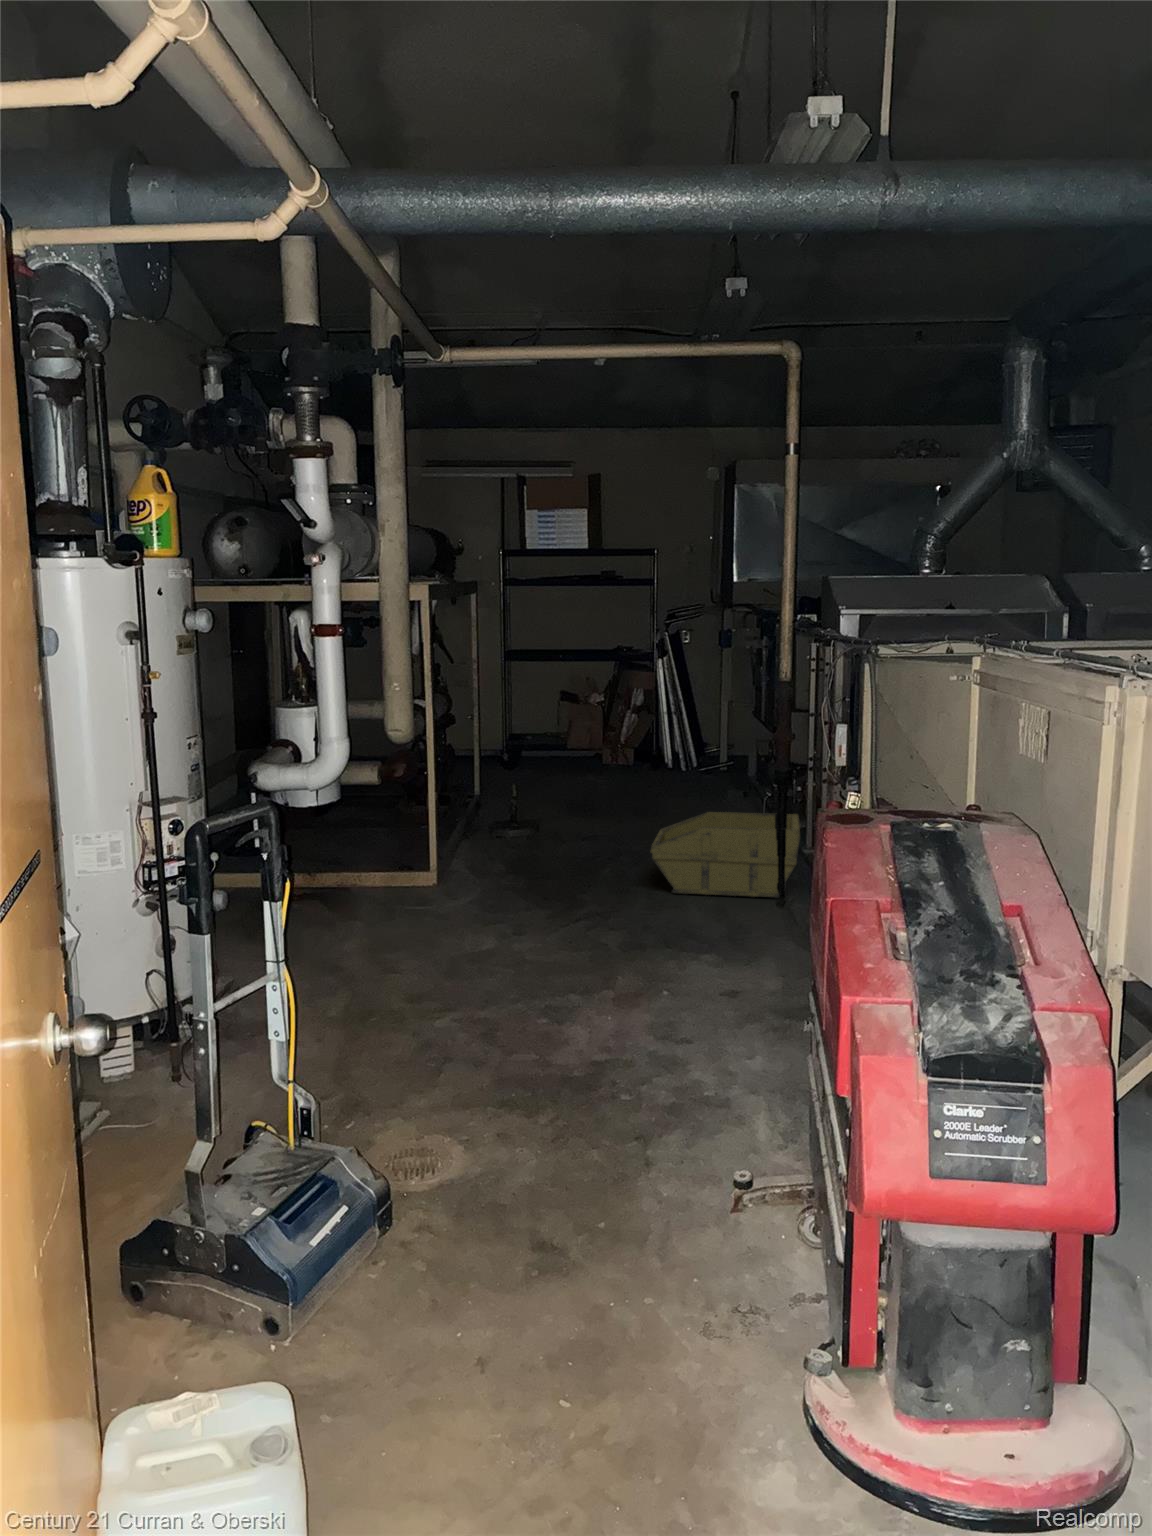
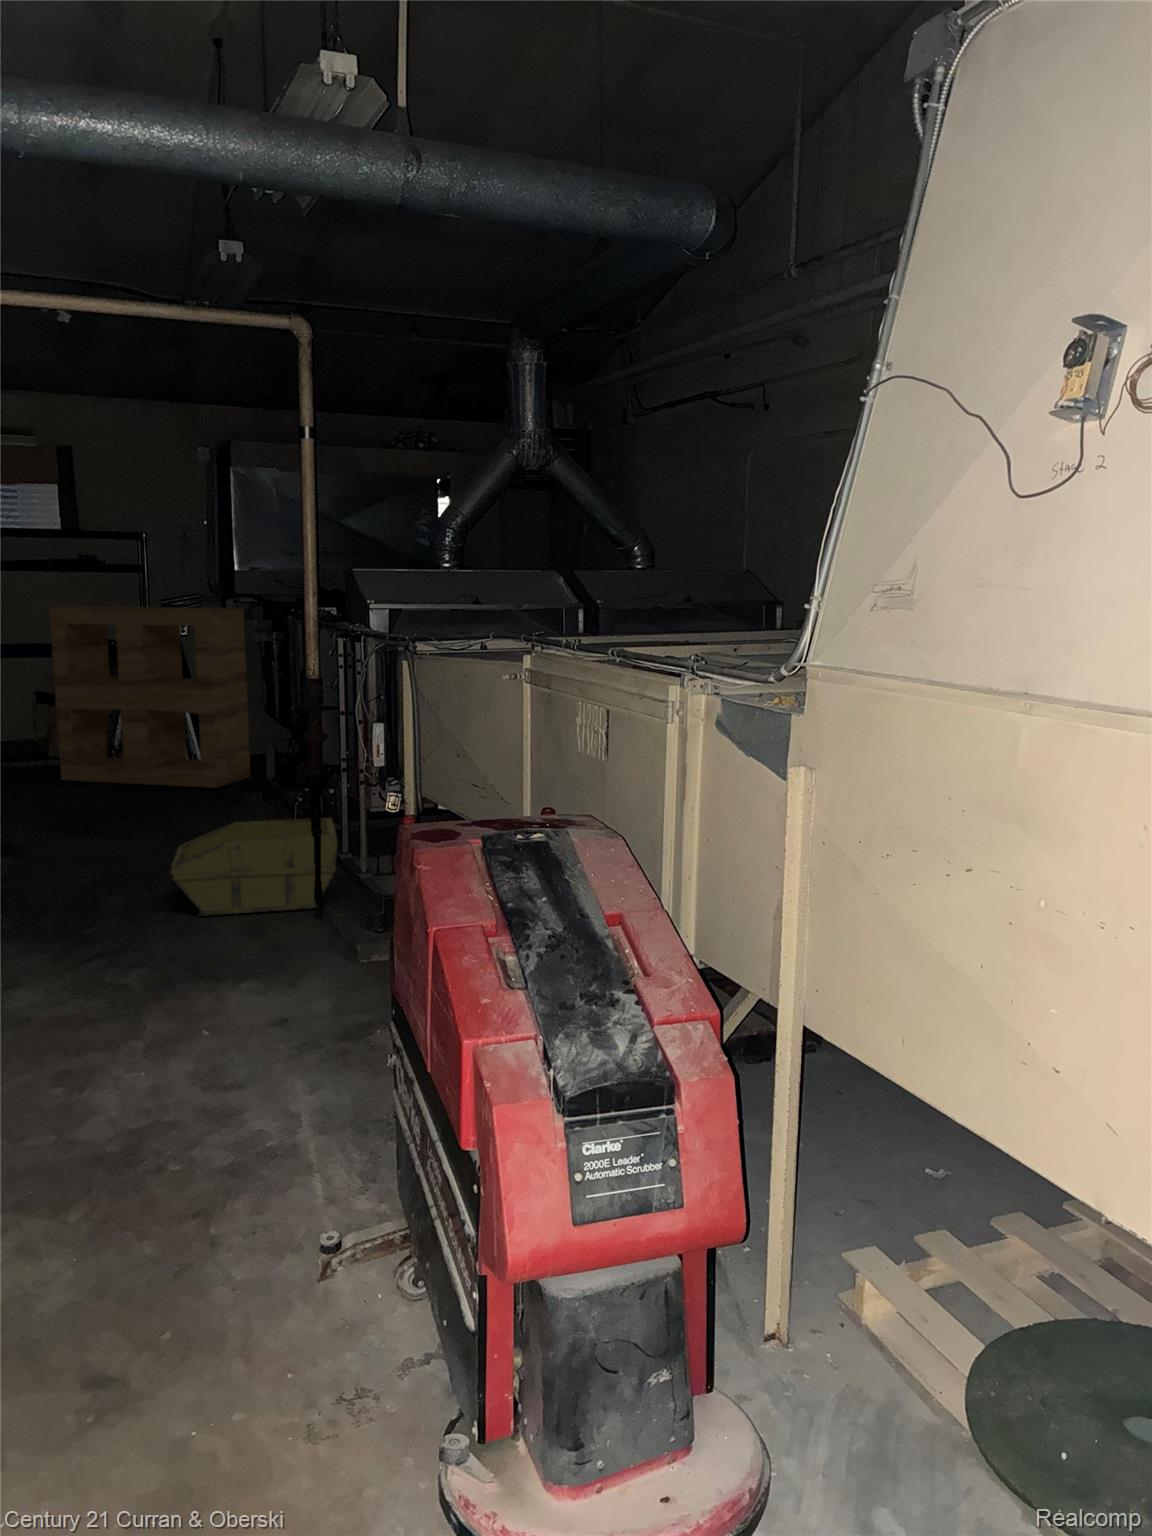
shelving unit: none [573,616,736,783] -> present [49,607,250,788]

